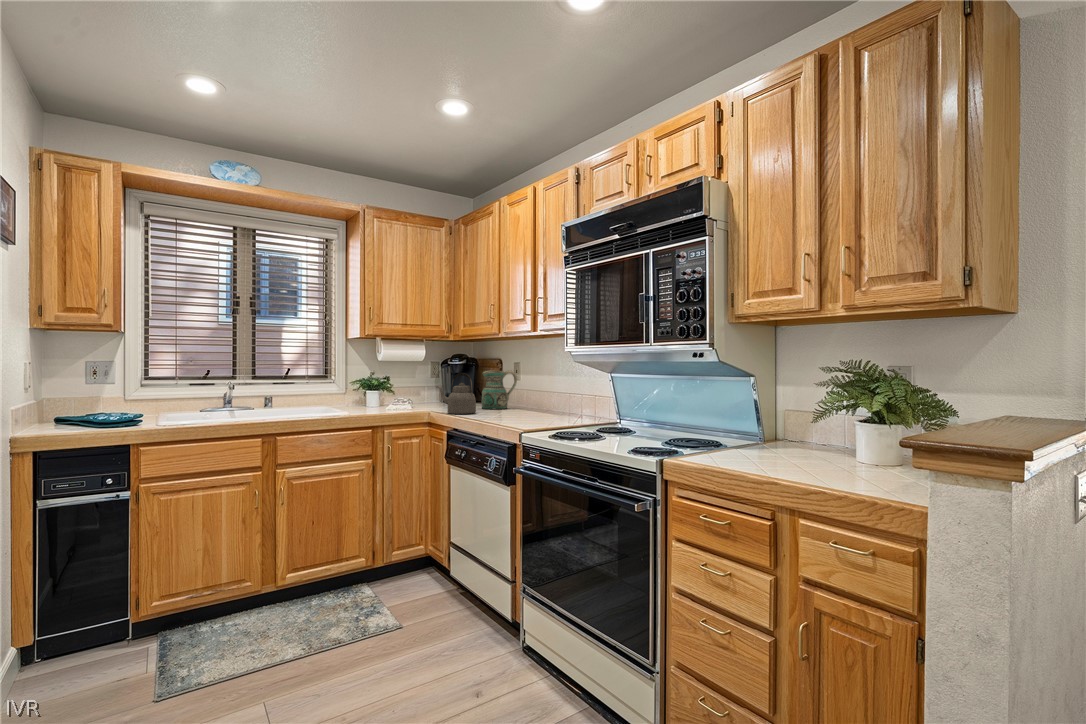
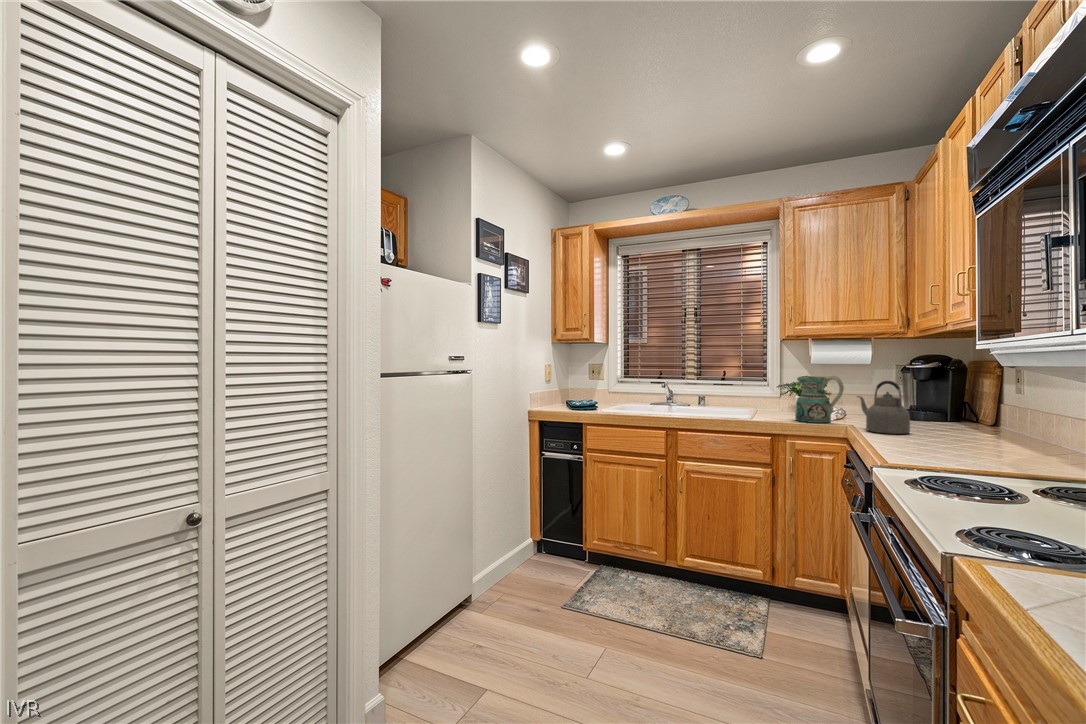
ceramic pitcher: present [482,371,517,409] -> present [795,376,844,423]

